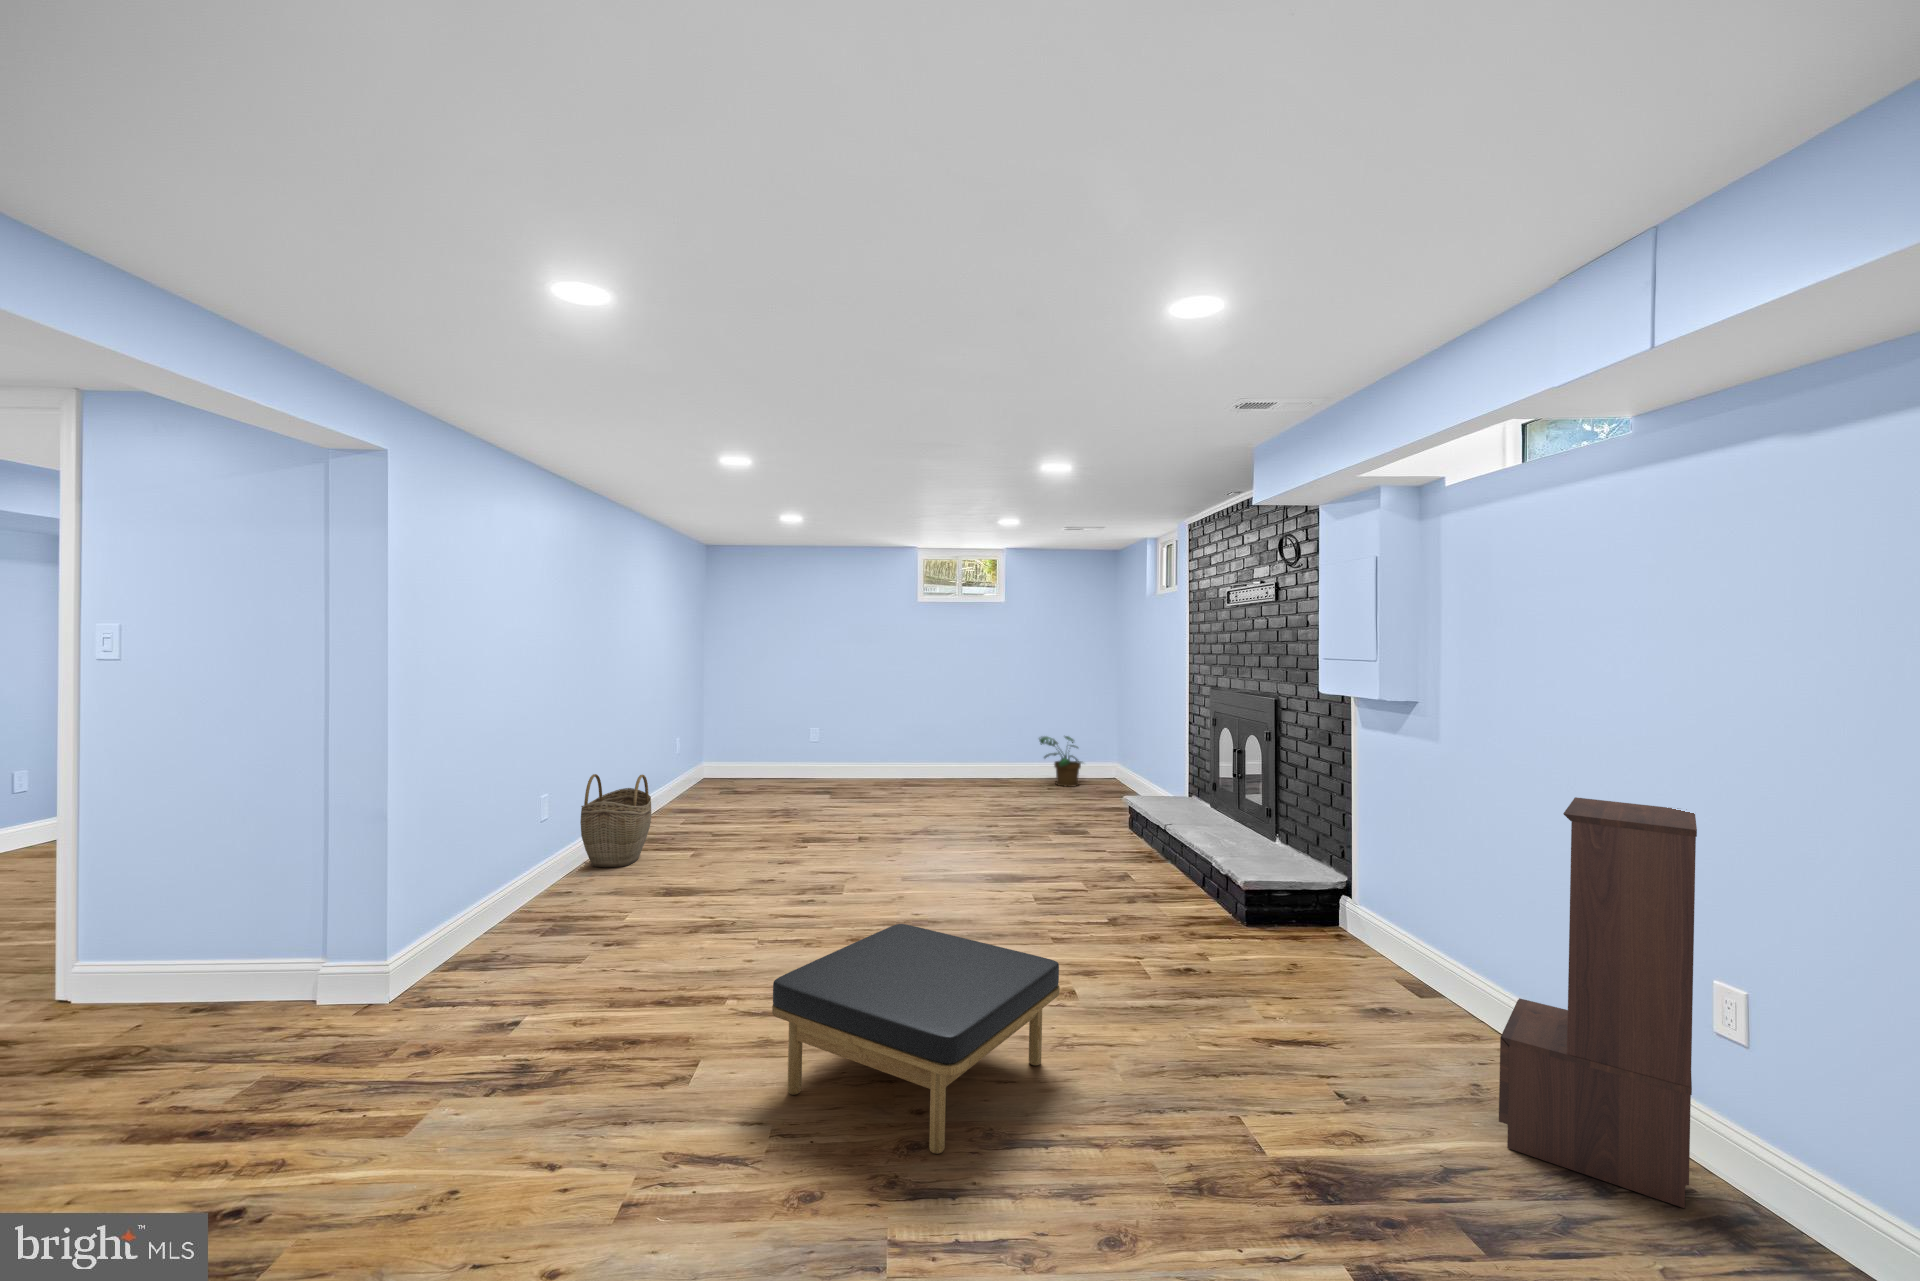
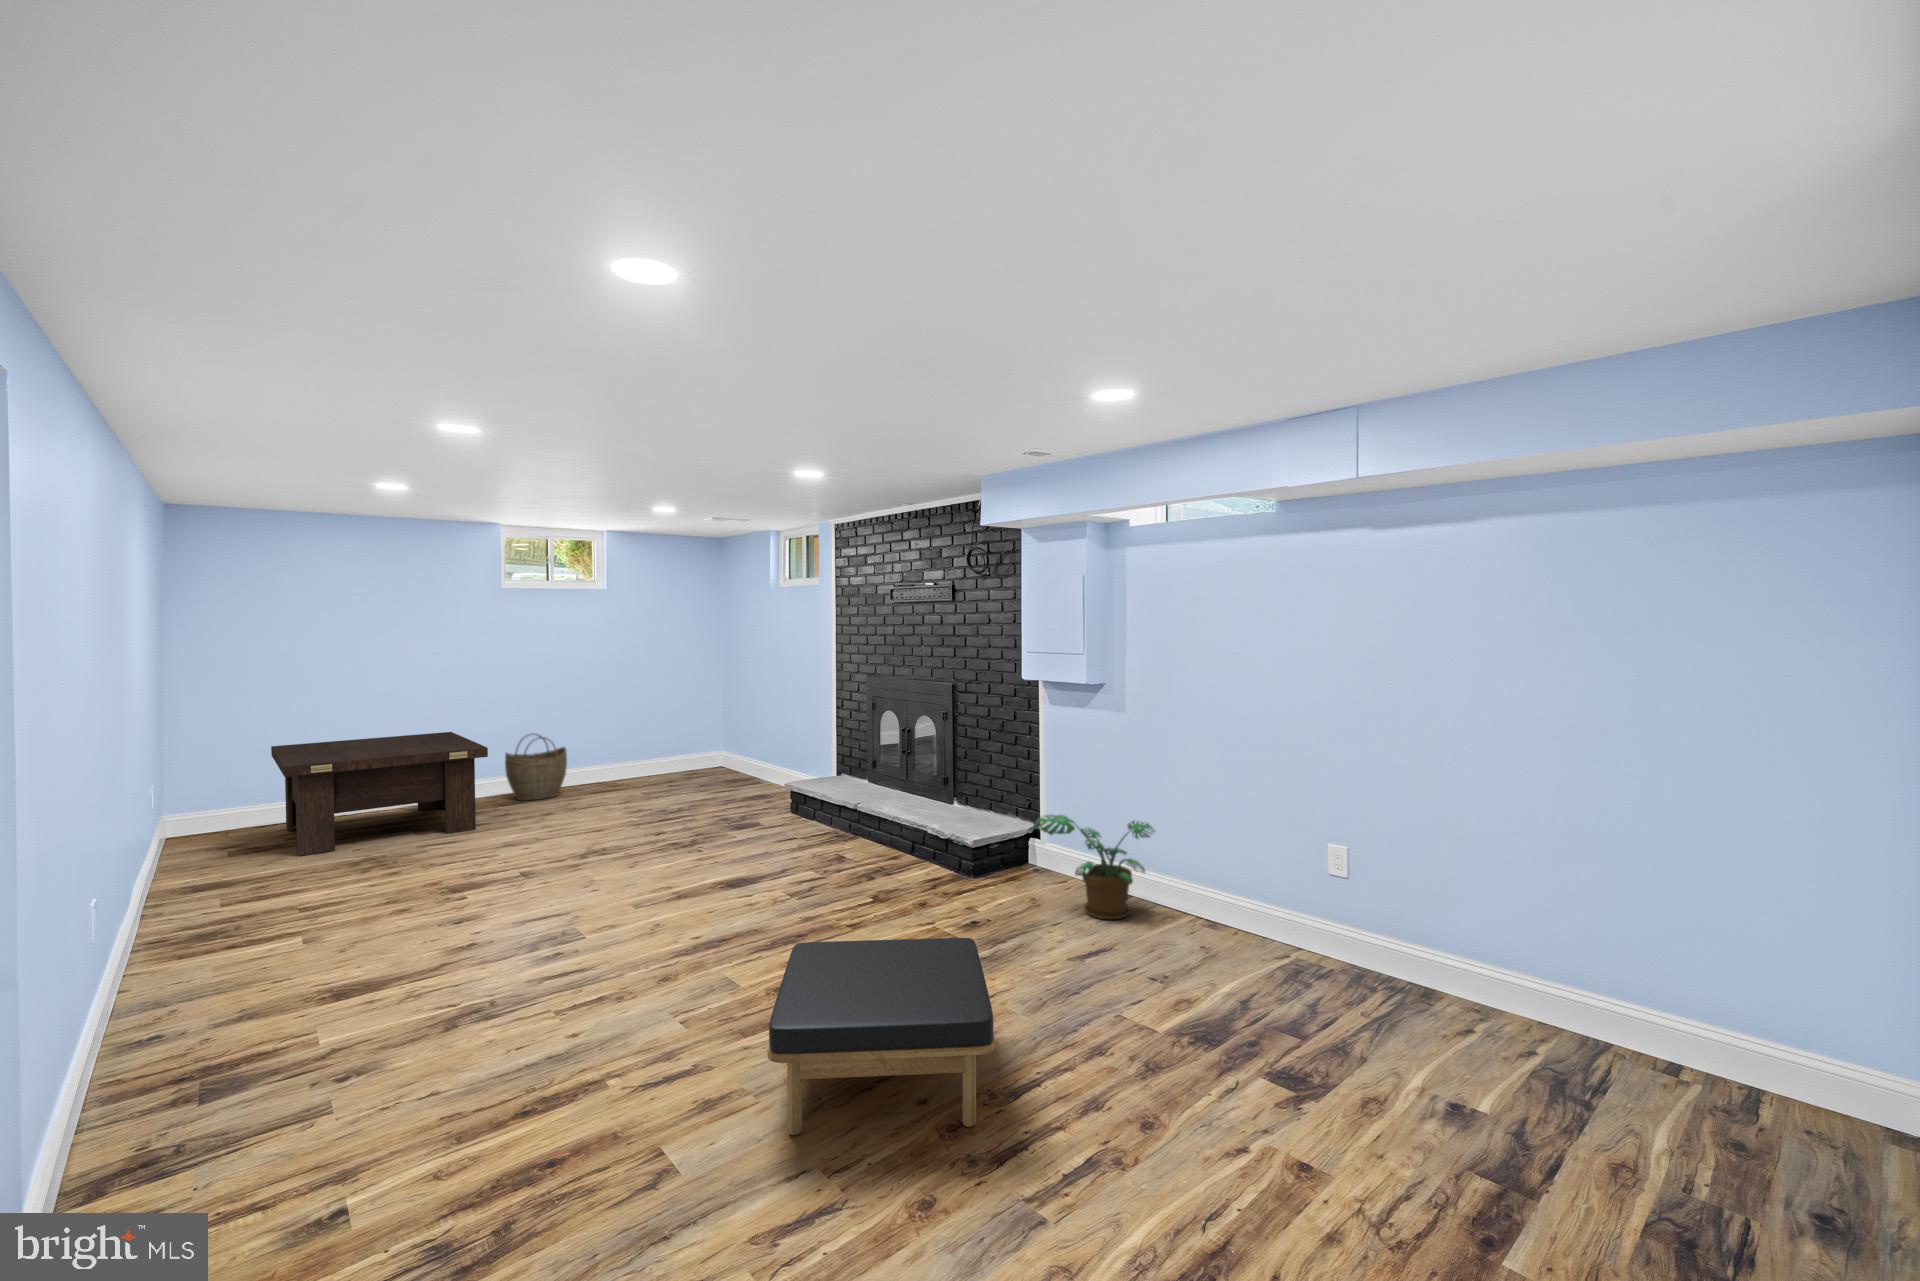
coffee table: none [743,717,881,799] -> present [271,732,488,856]
potted plant: present [1039,736,1082,787] -> present [1033,815,1155,920]
woven basket: present [580,774,651,867] -> present [505,734,567,801]
bookshelf: present [1499,797,1697,1208] -> none [1234,745,1357,984]

